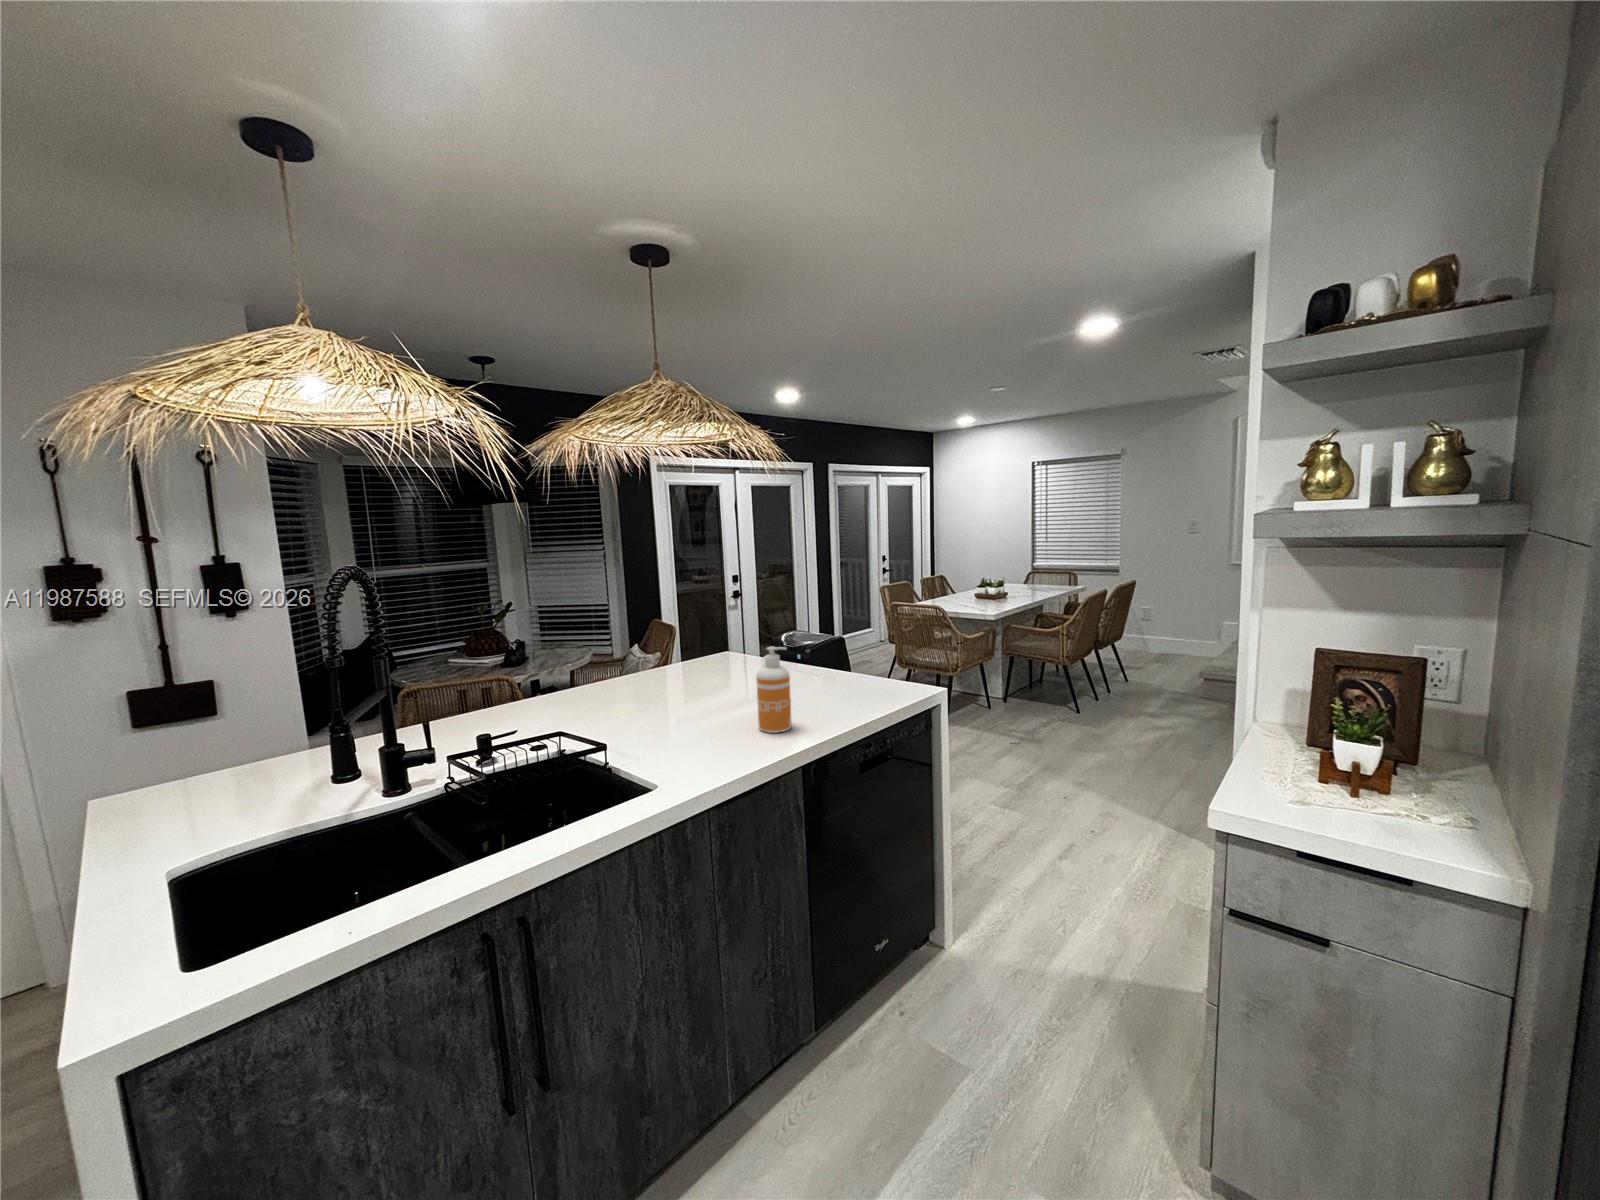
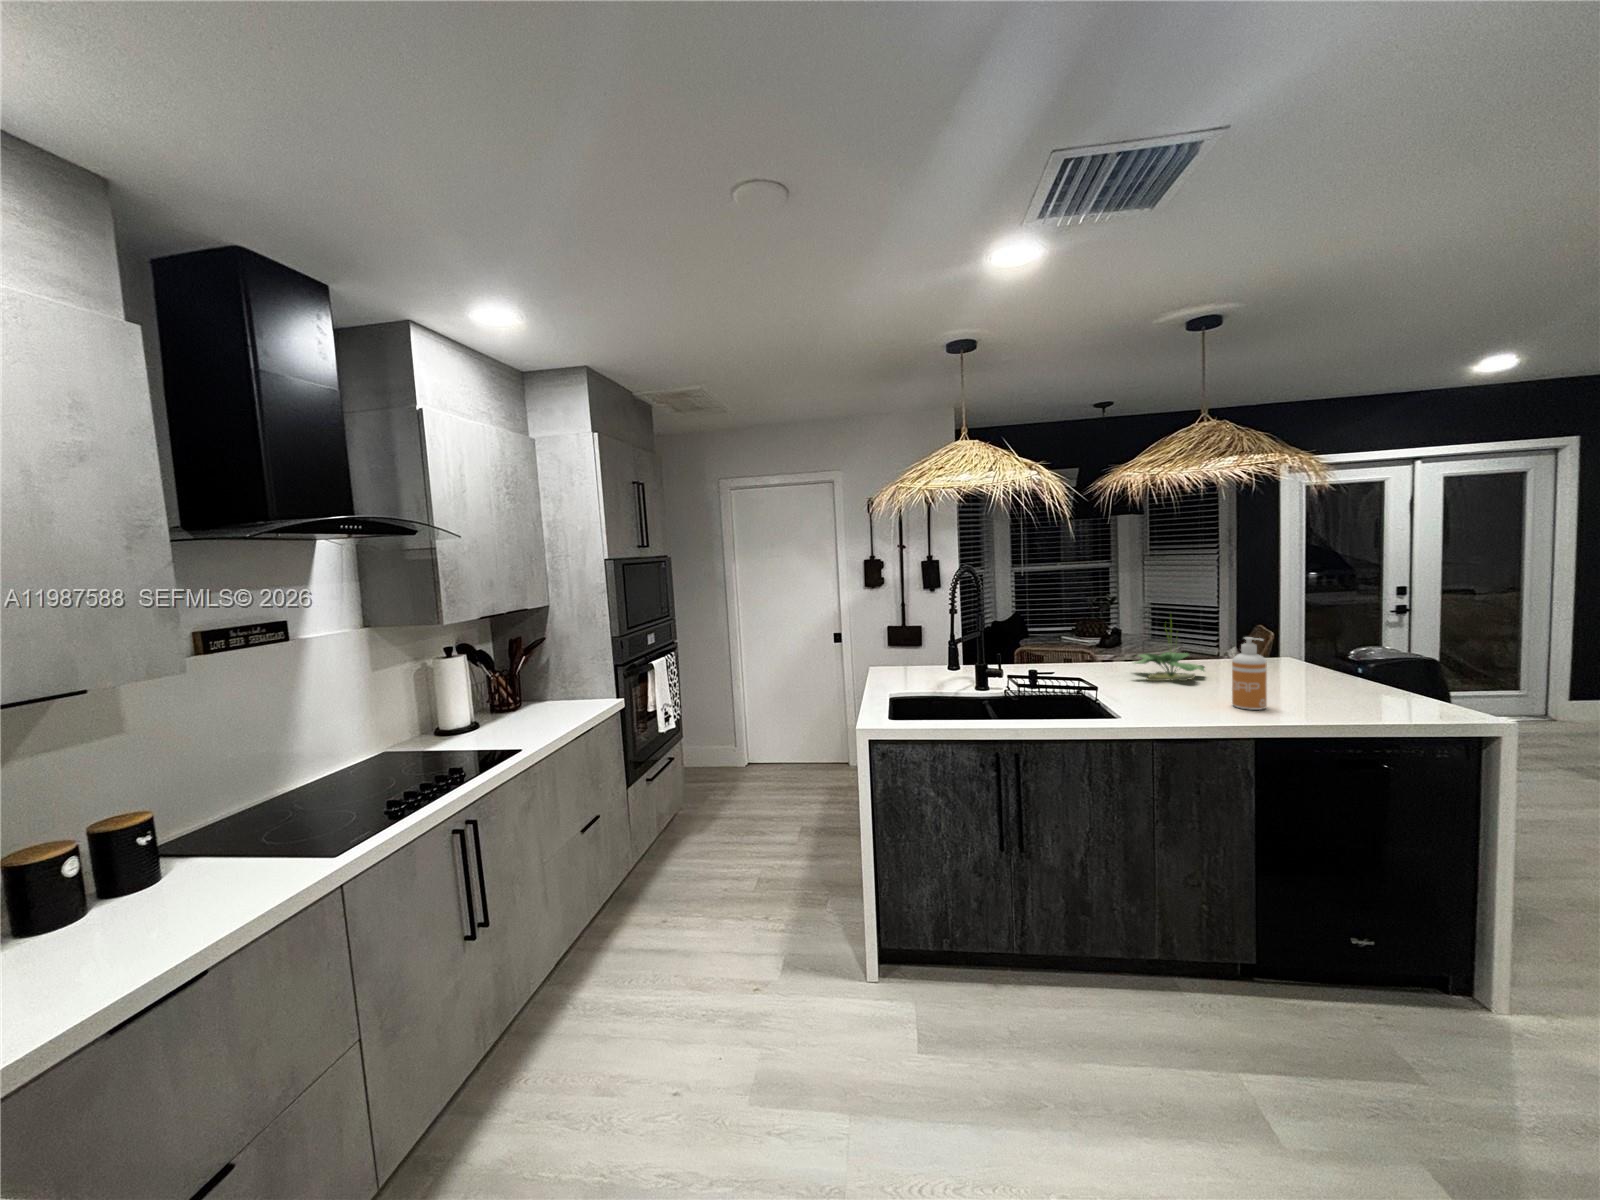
potted plant: none [606,622,696,714] -> present [1134,621,1205,681]

